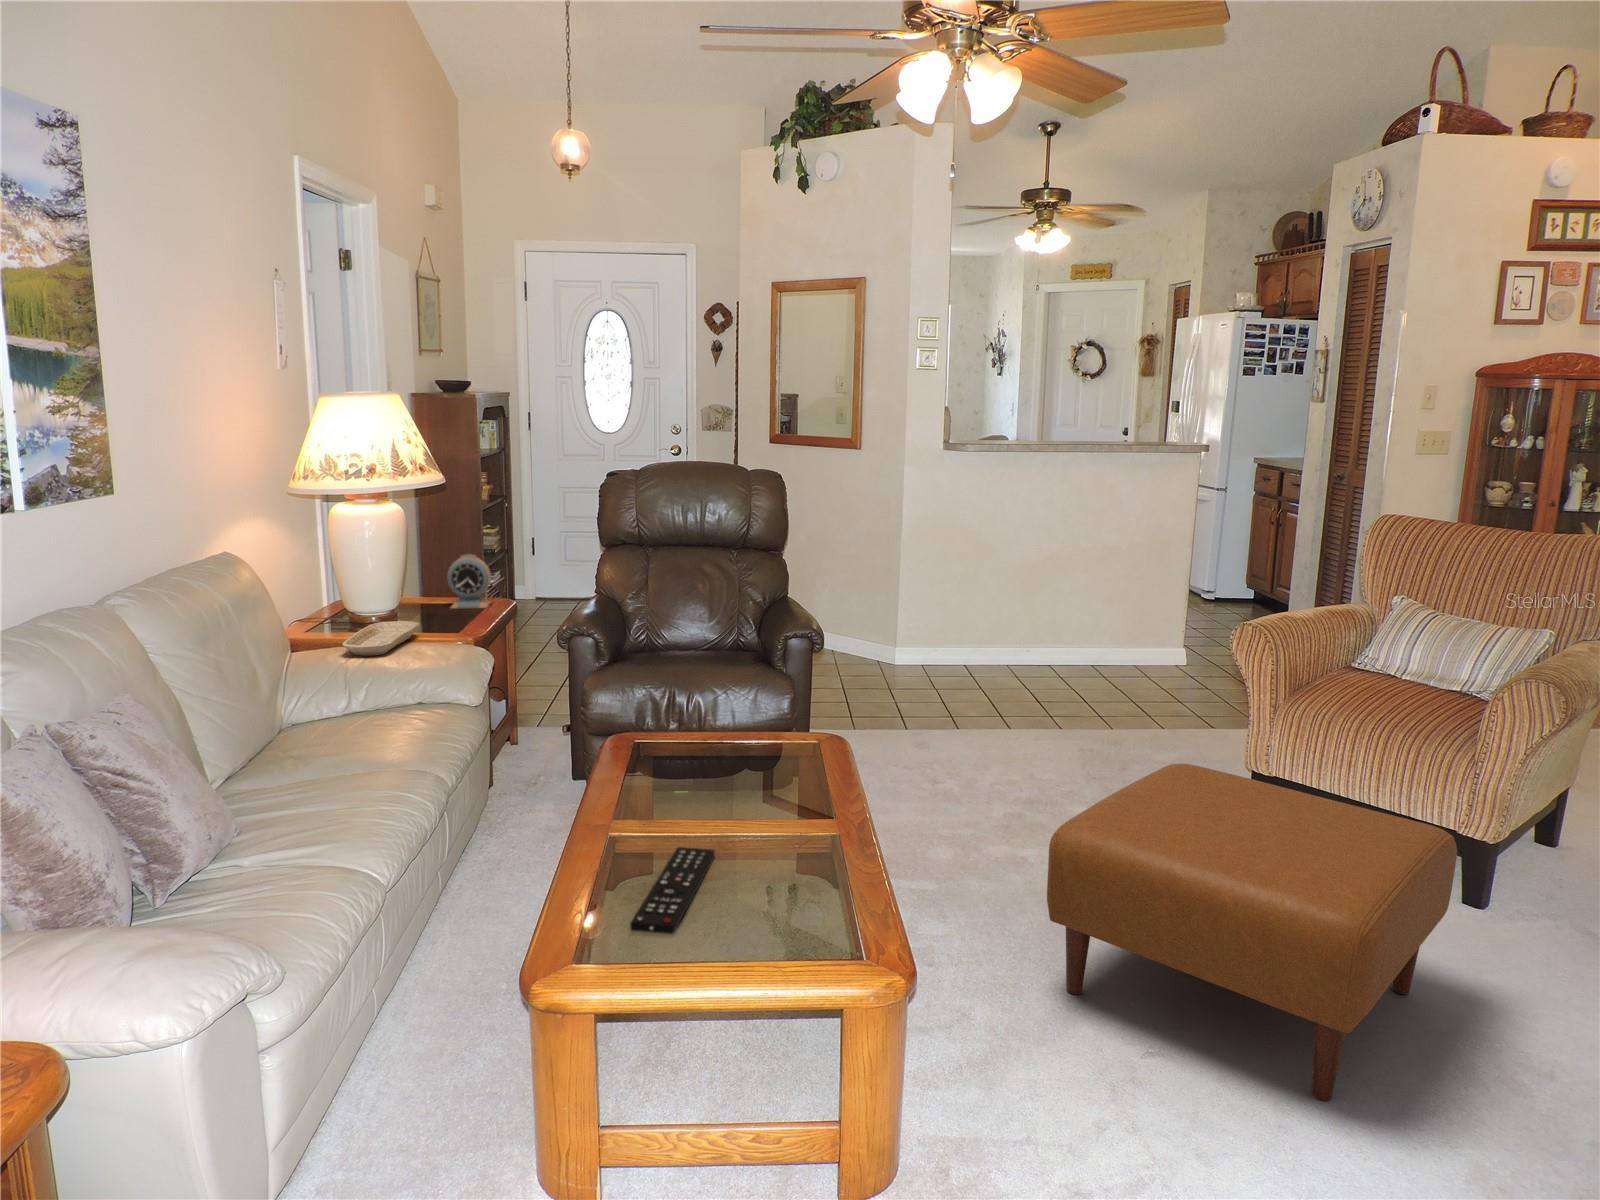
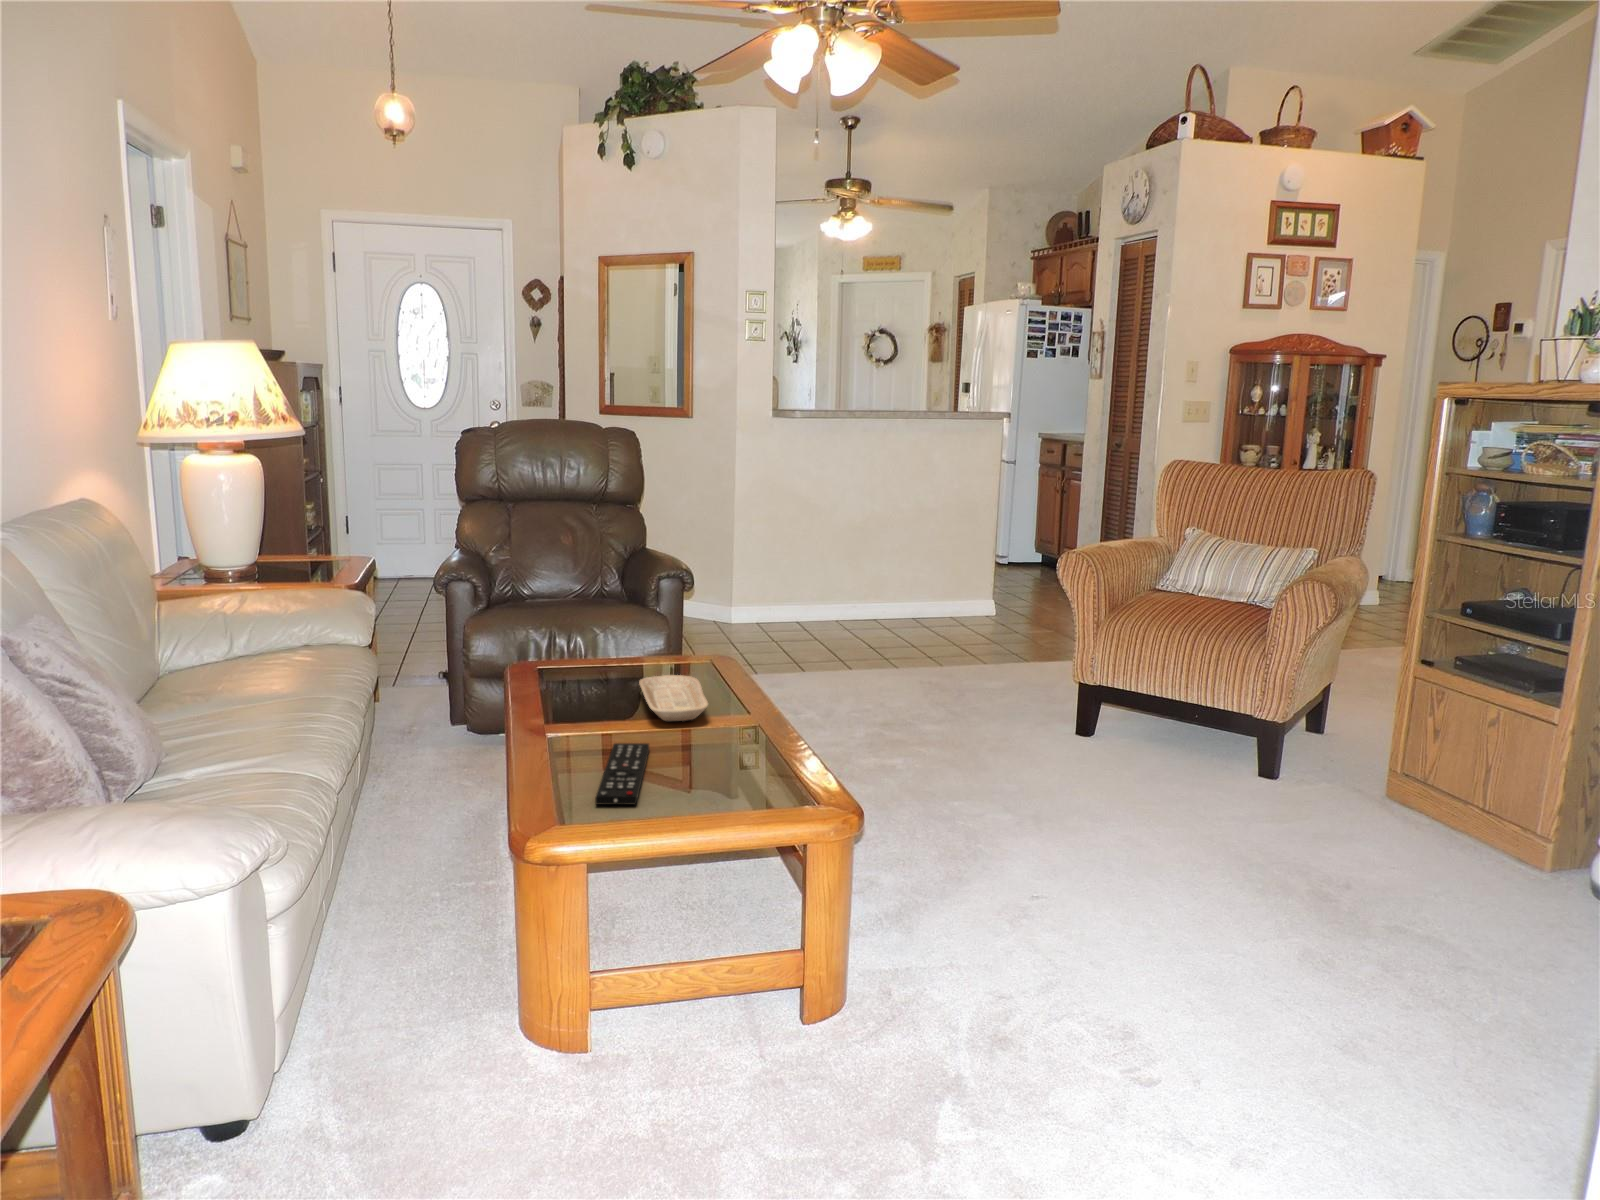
alarm clock: present [447,554,491,609] -> none [299,512,346,567]
tray: present [342,621,420,656] -> present [639,675,708,721]
ottoman: present [1047,764,1457,1101] -> none [938,665,1263,916]

